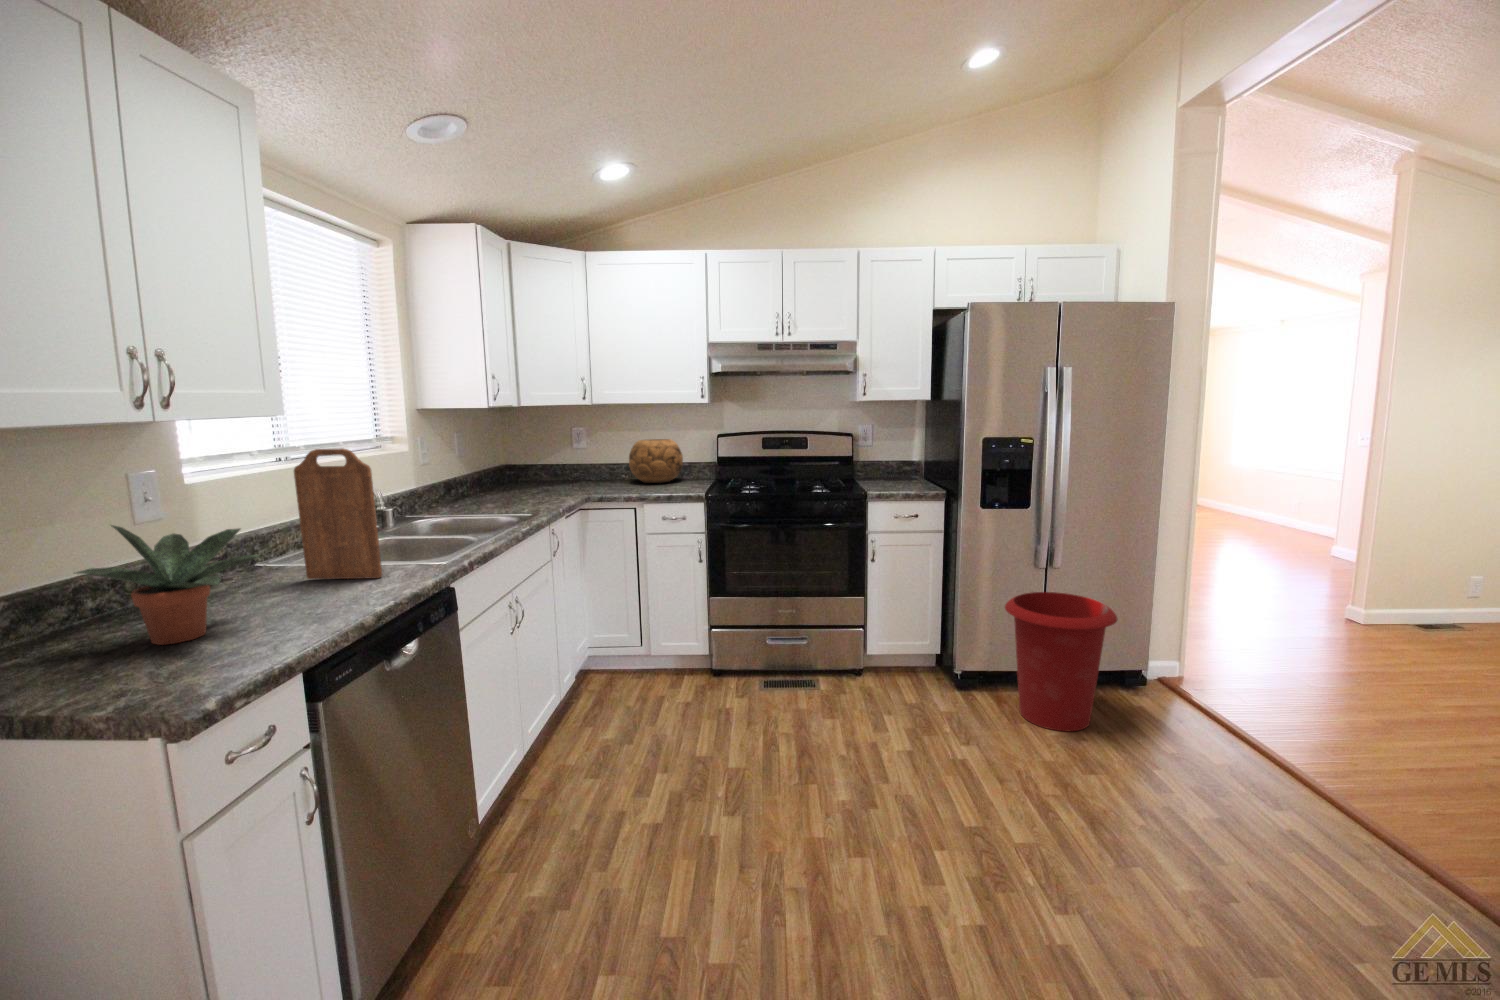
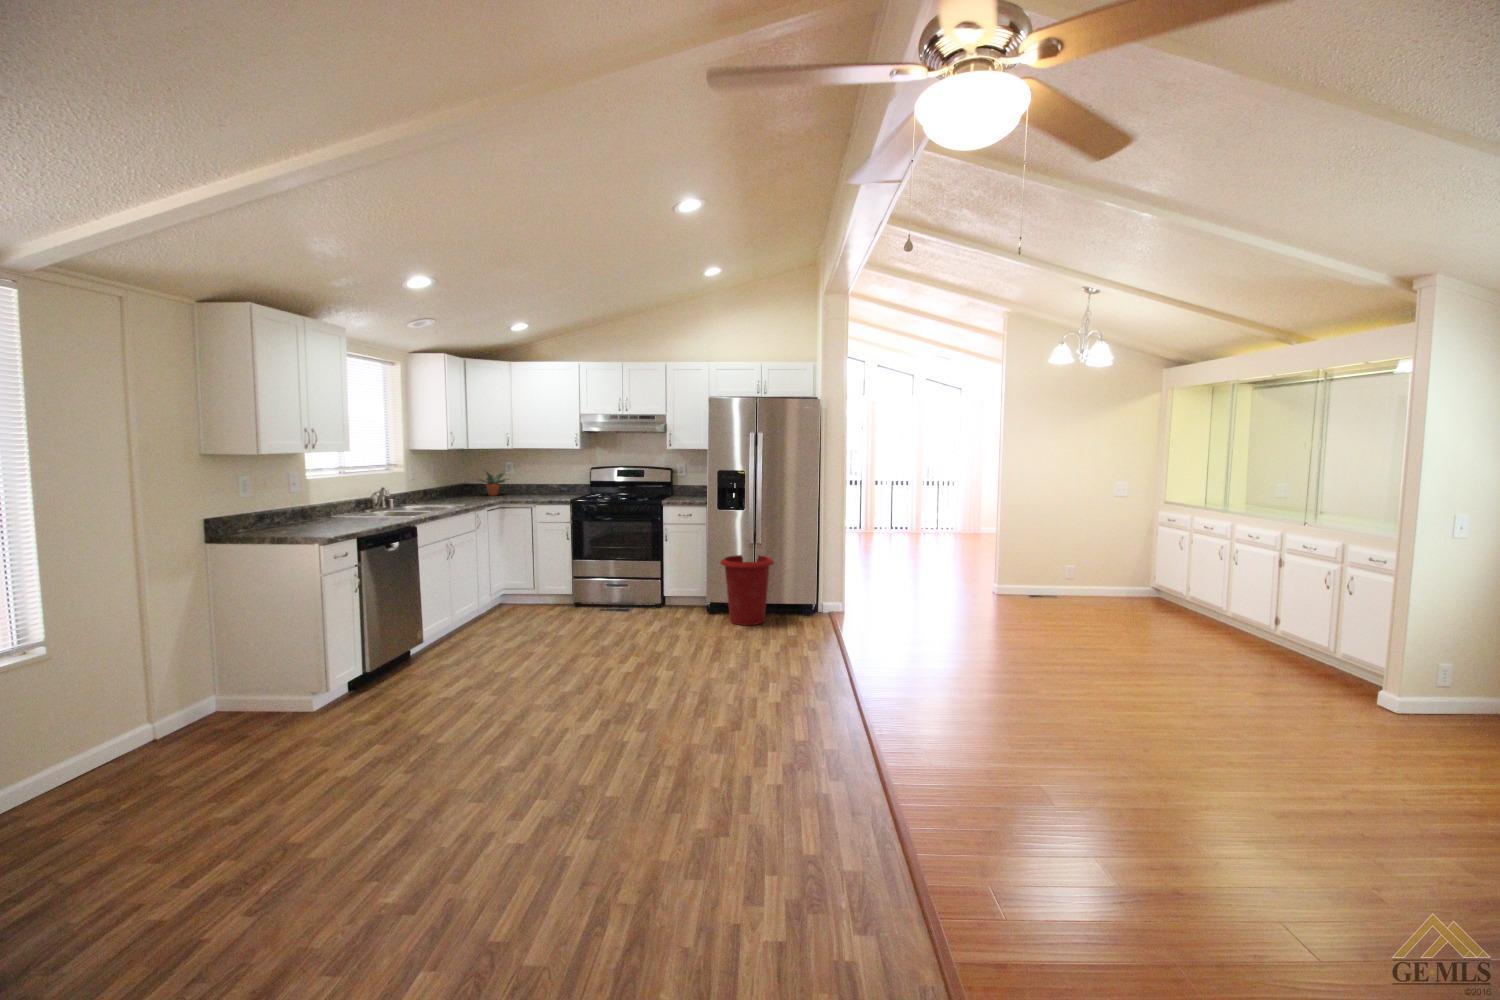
decorative bowl: present [629,439,683,483] -> none [536,470,569,495]
cutting board: present [294,448,382,579] -> none [353,465,387,520]
potted plant: present [77,525,261,645] -> present [478,472,506,496]

